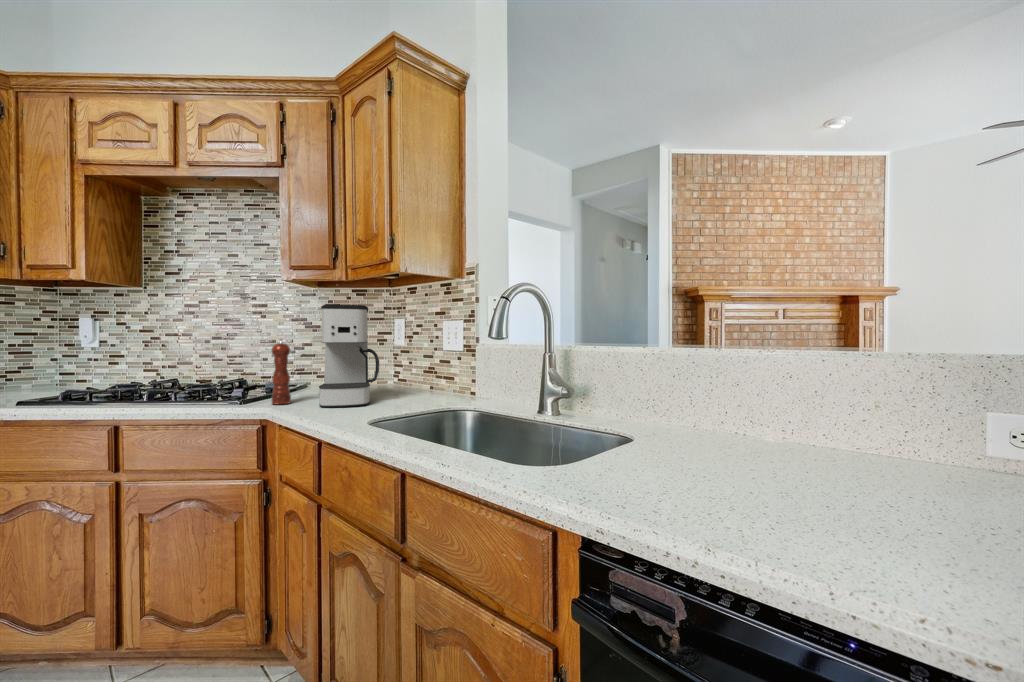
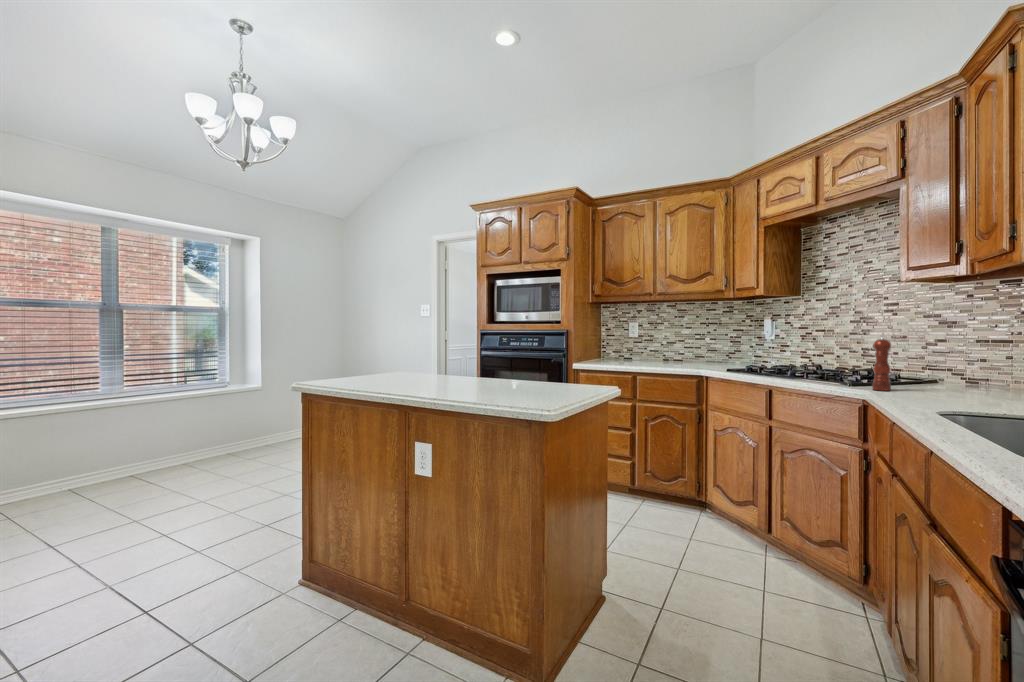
coffee maker: present [319,305,379,407] -> none [912,303,992,402]

